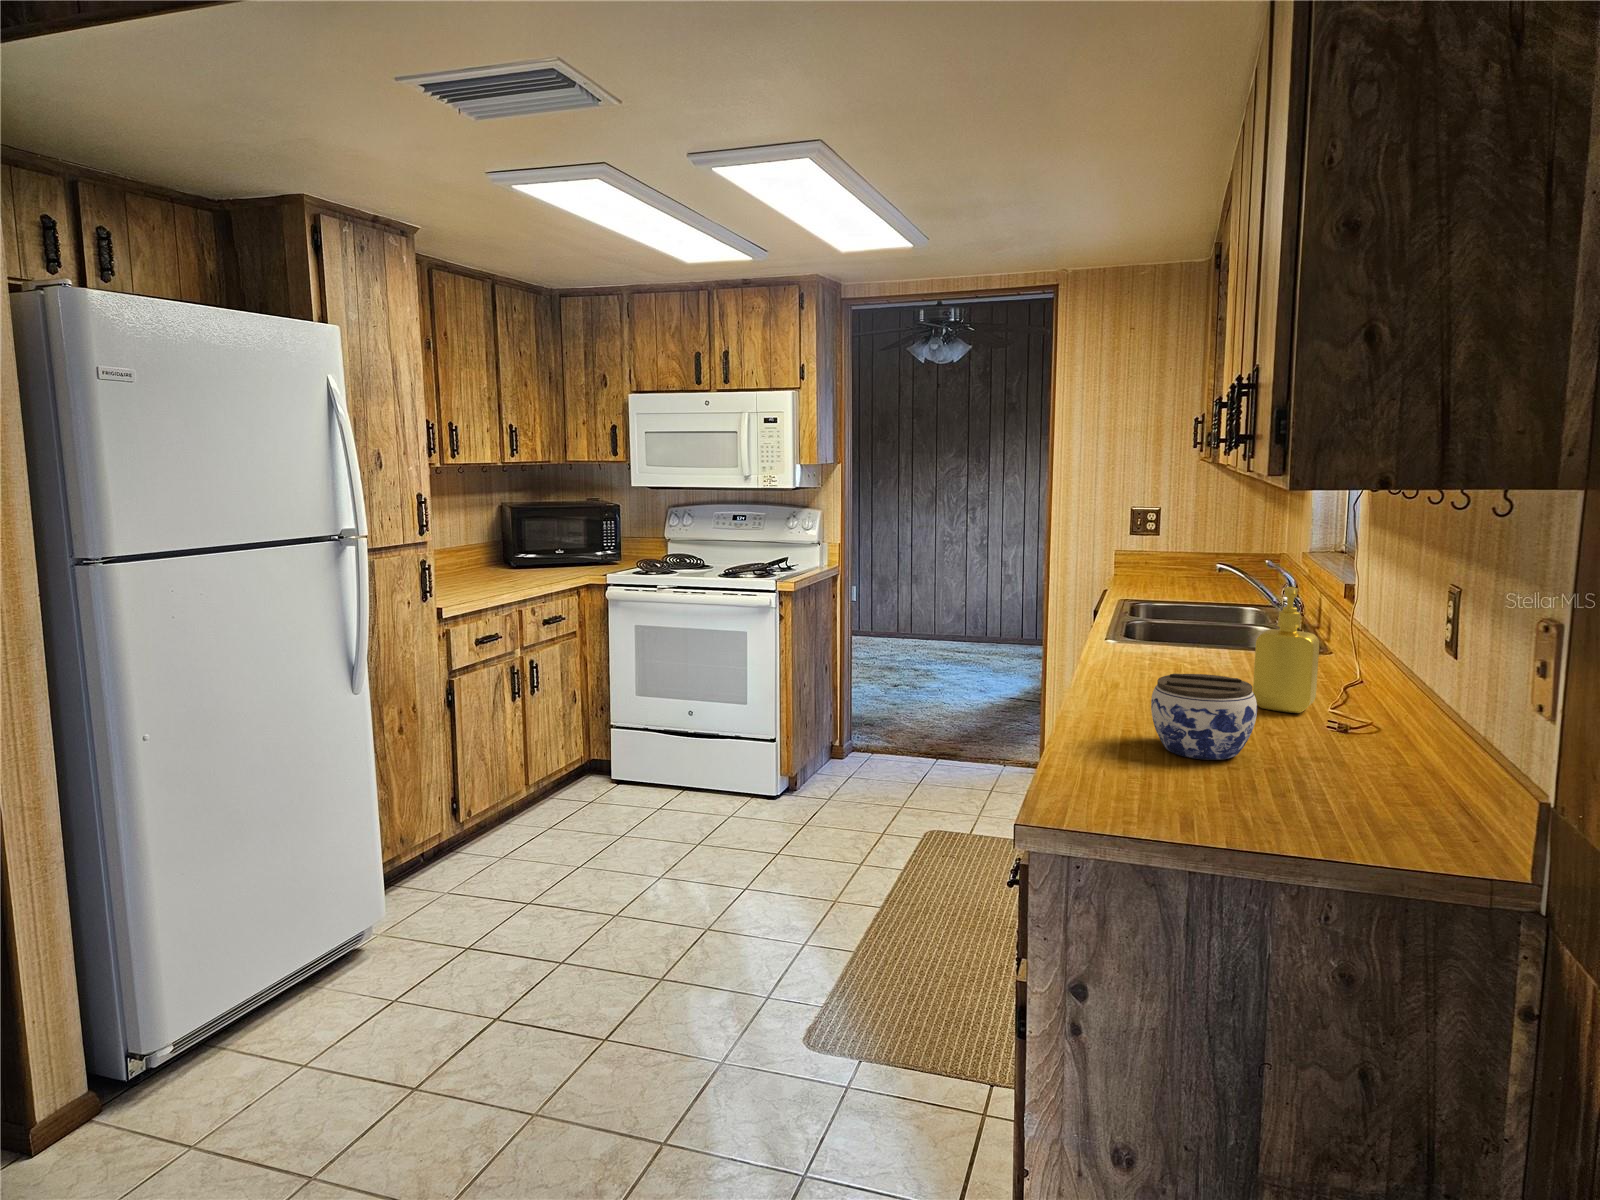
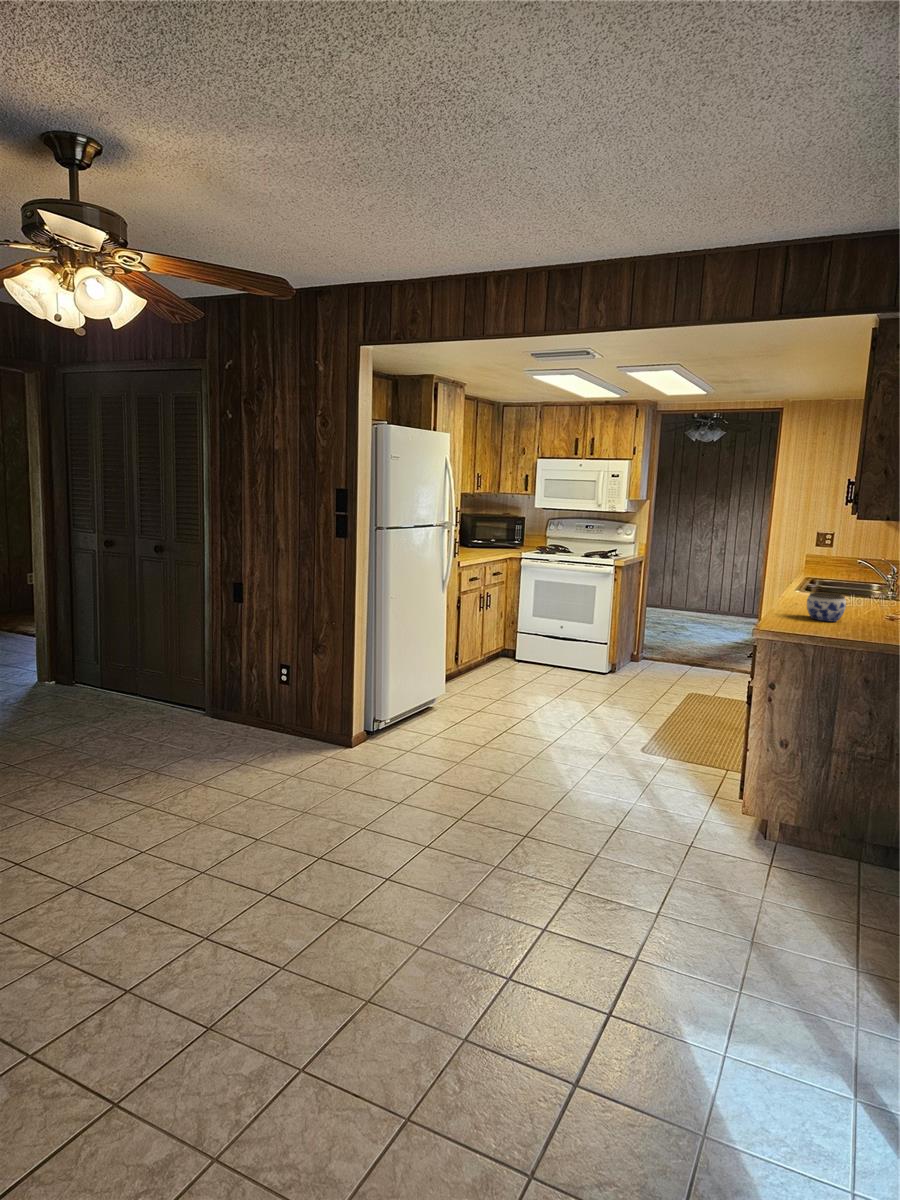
soap dispenser: present [1253,587,1319,713] -> none [852,566,881,615]

